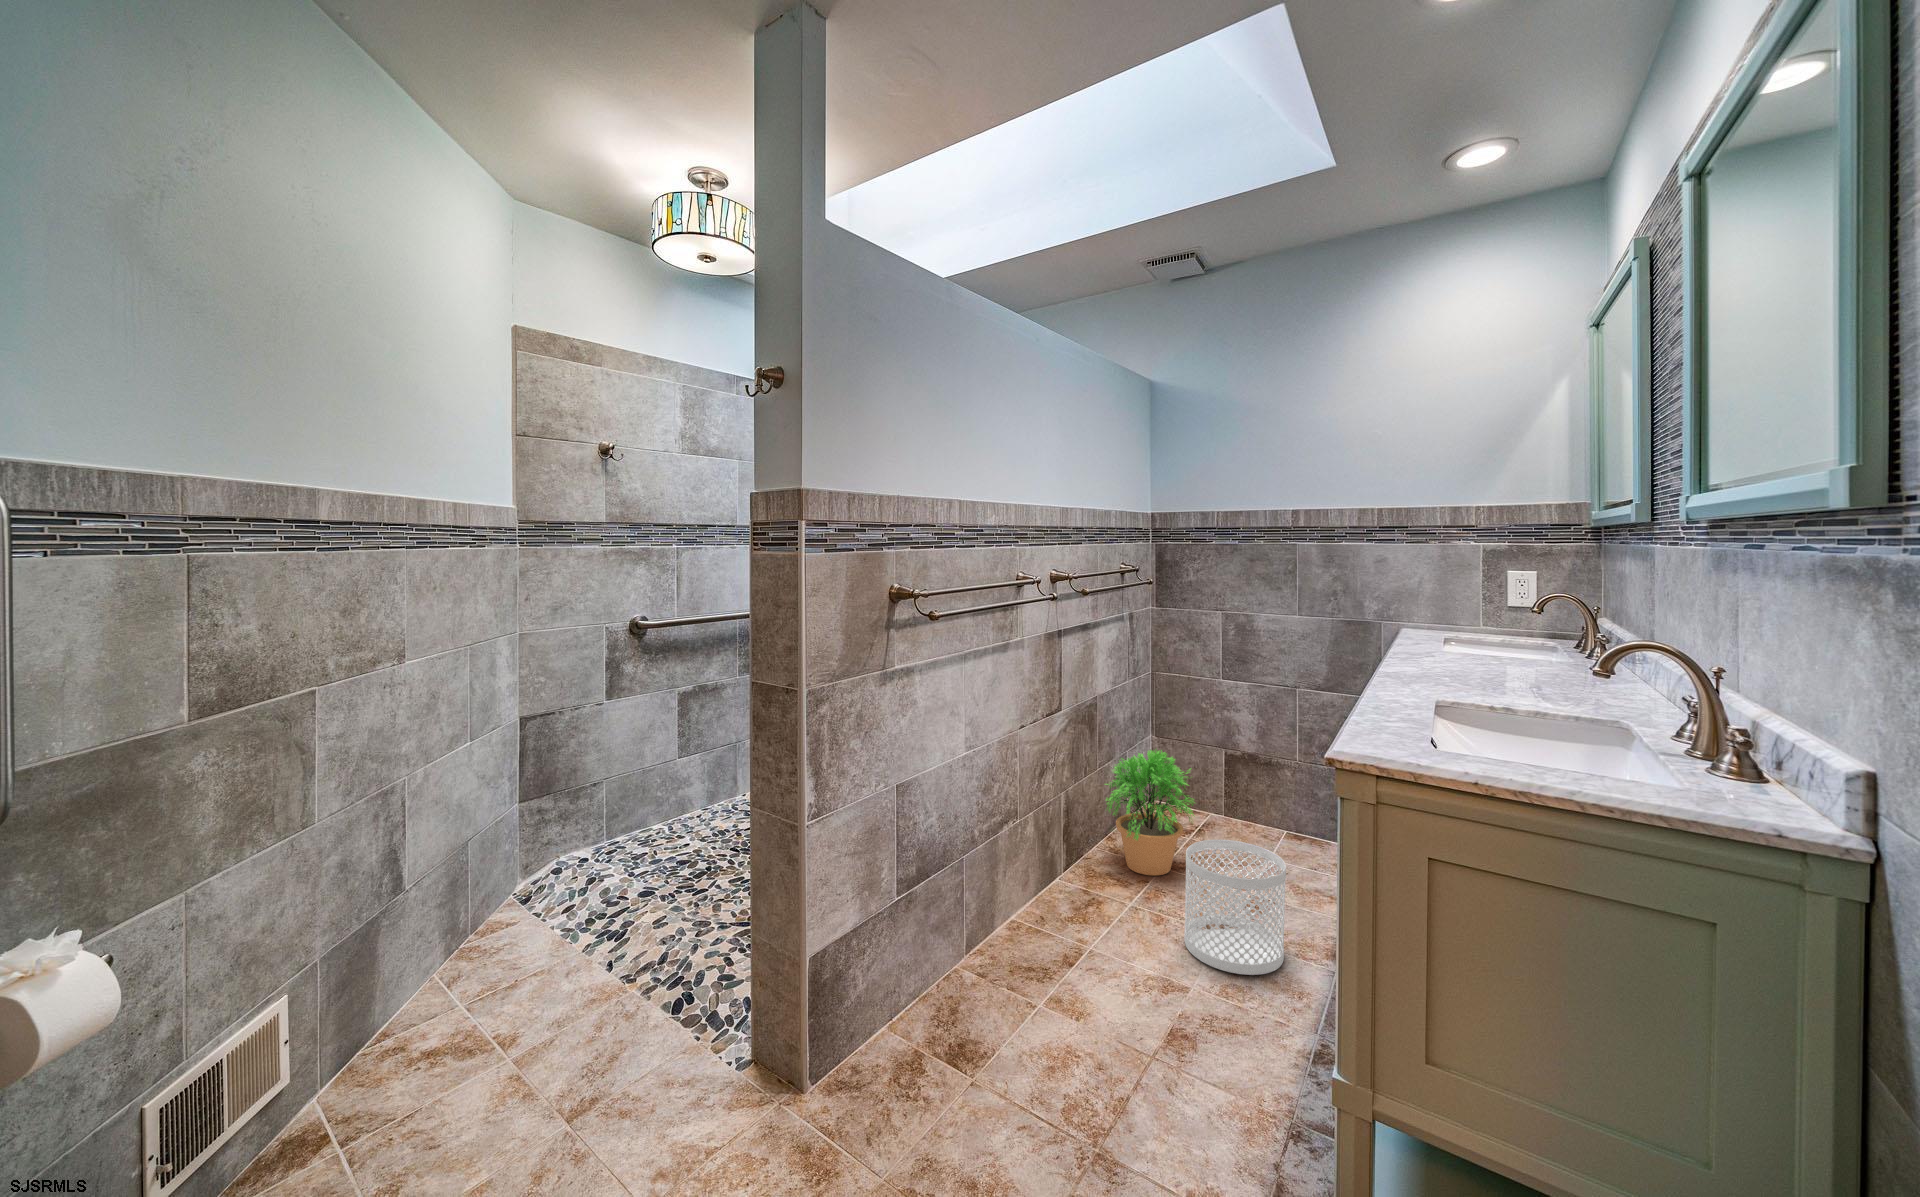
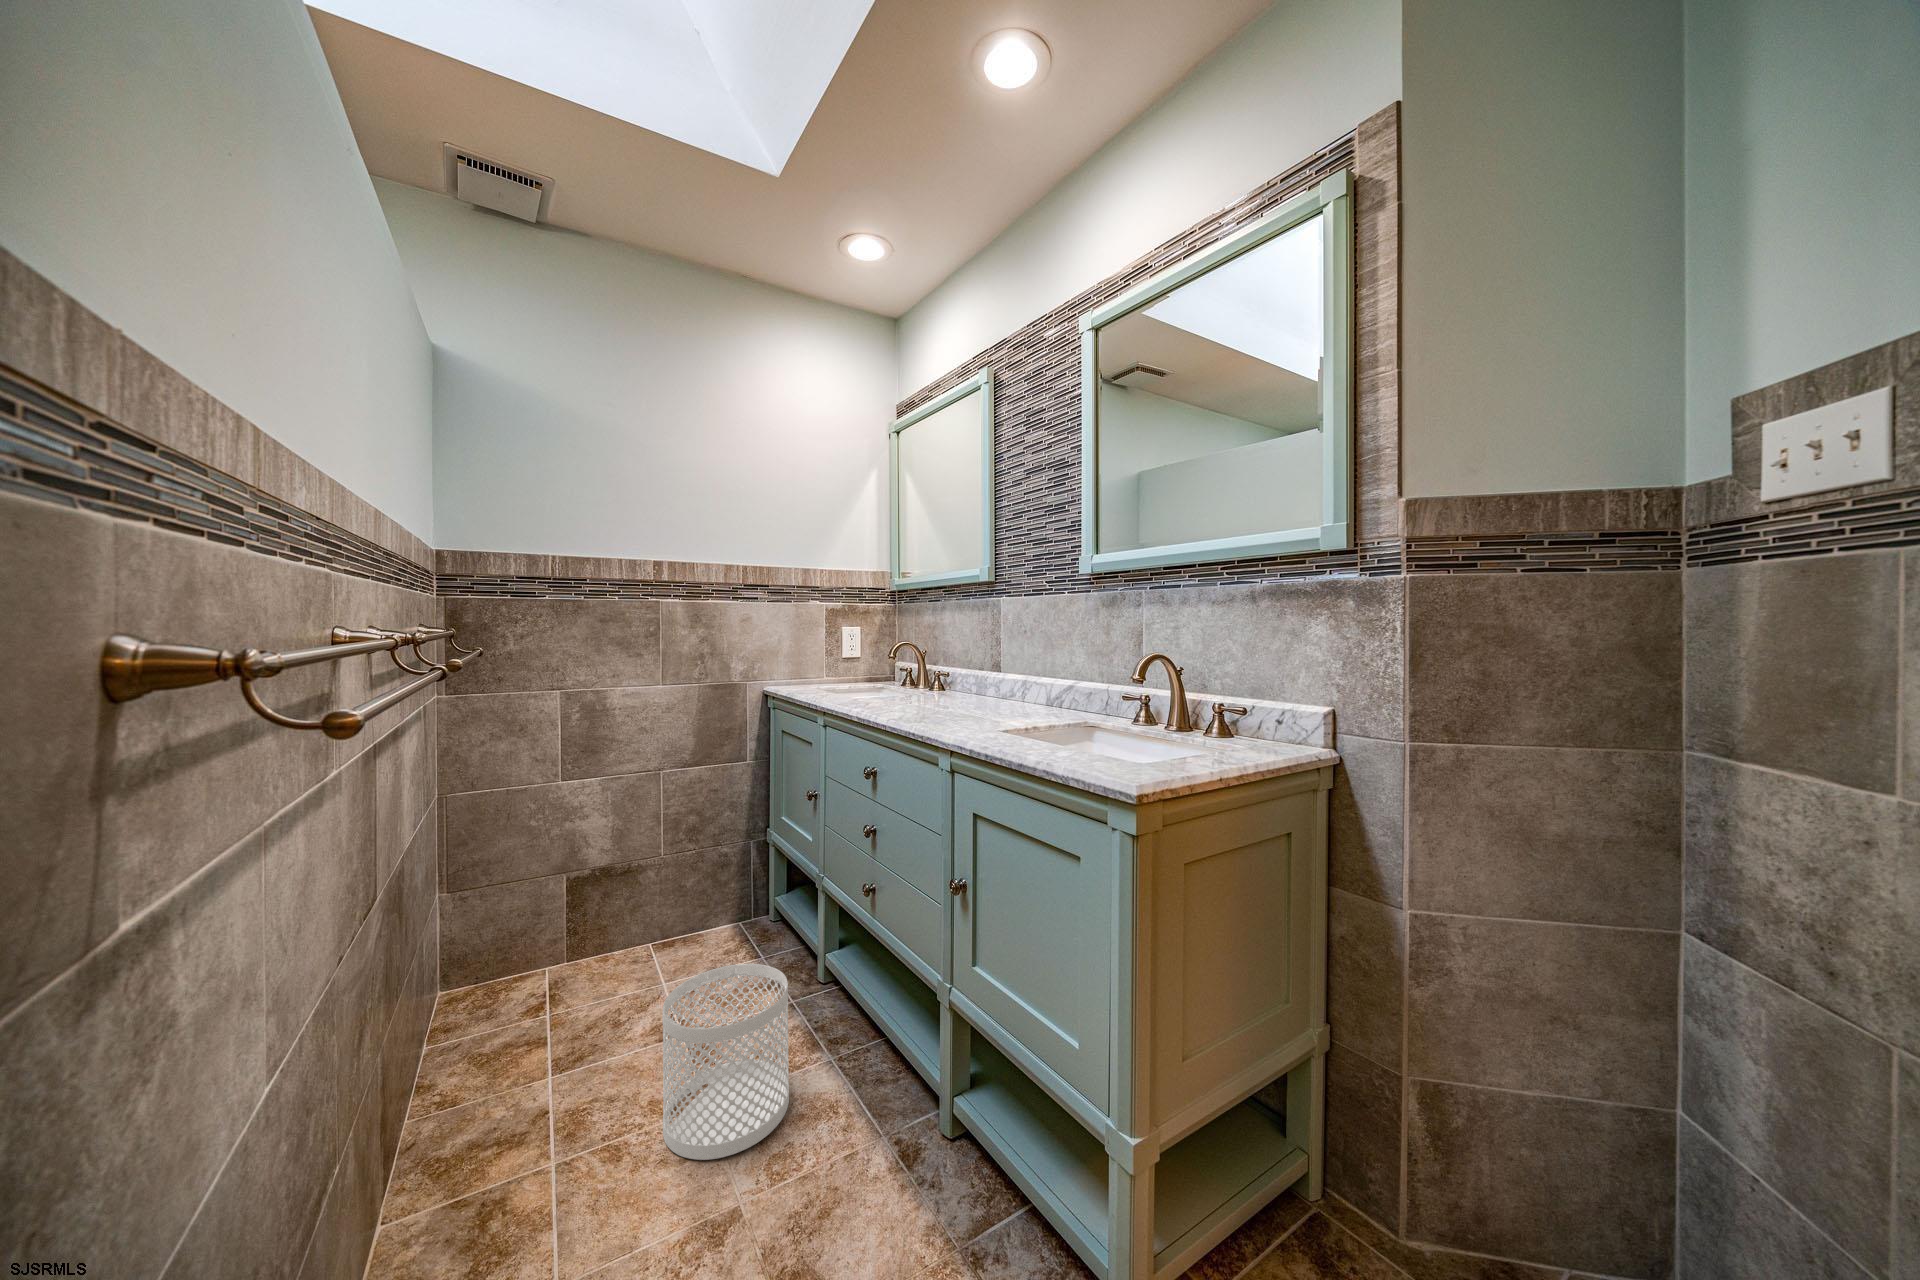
potted plant: present [1106,749,1195,875] -> none [432,898,603,1110]

